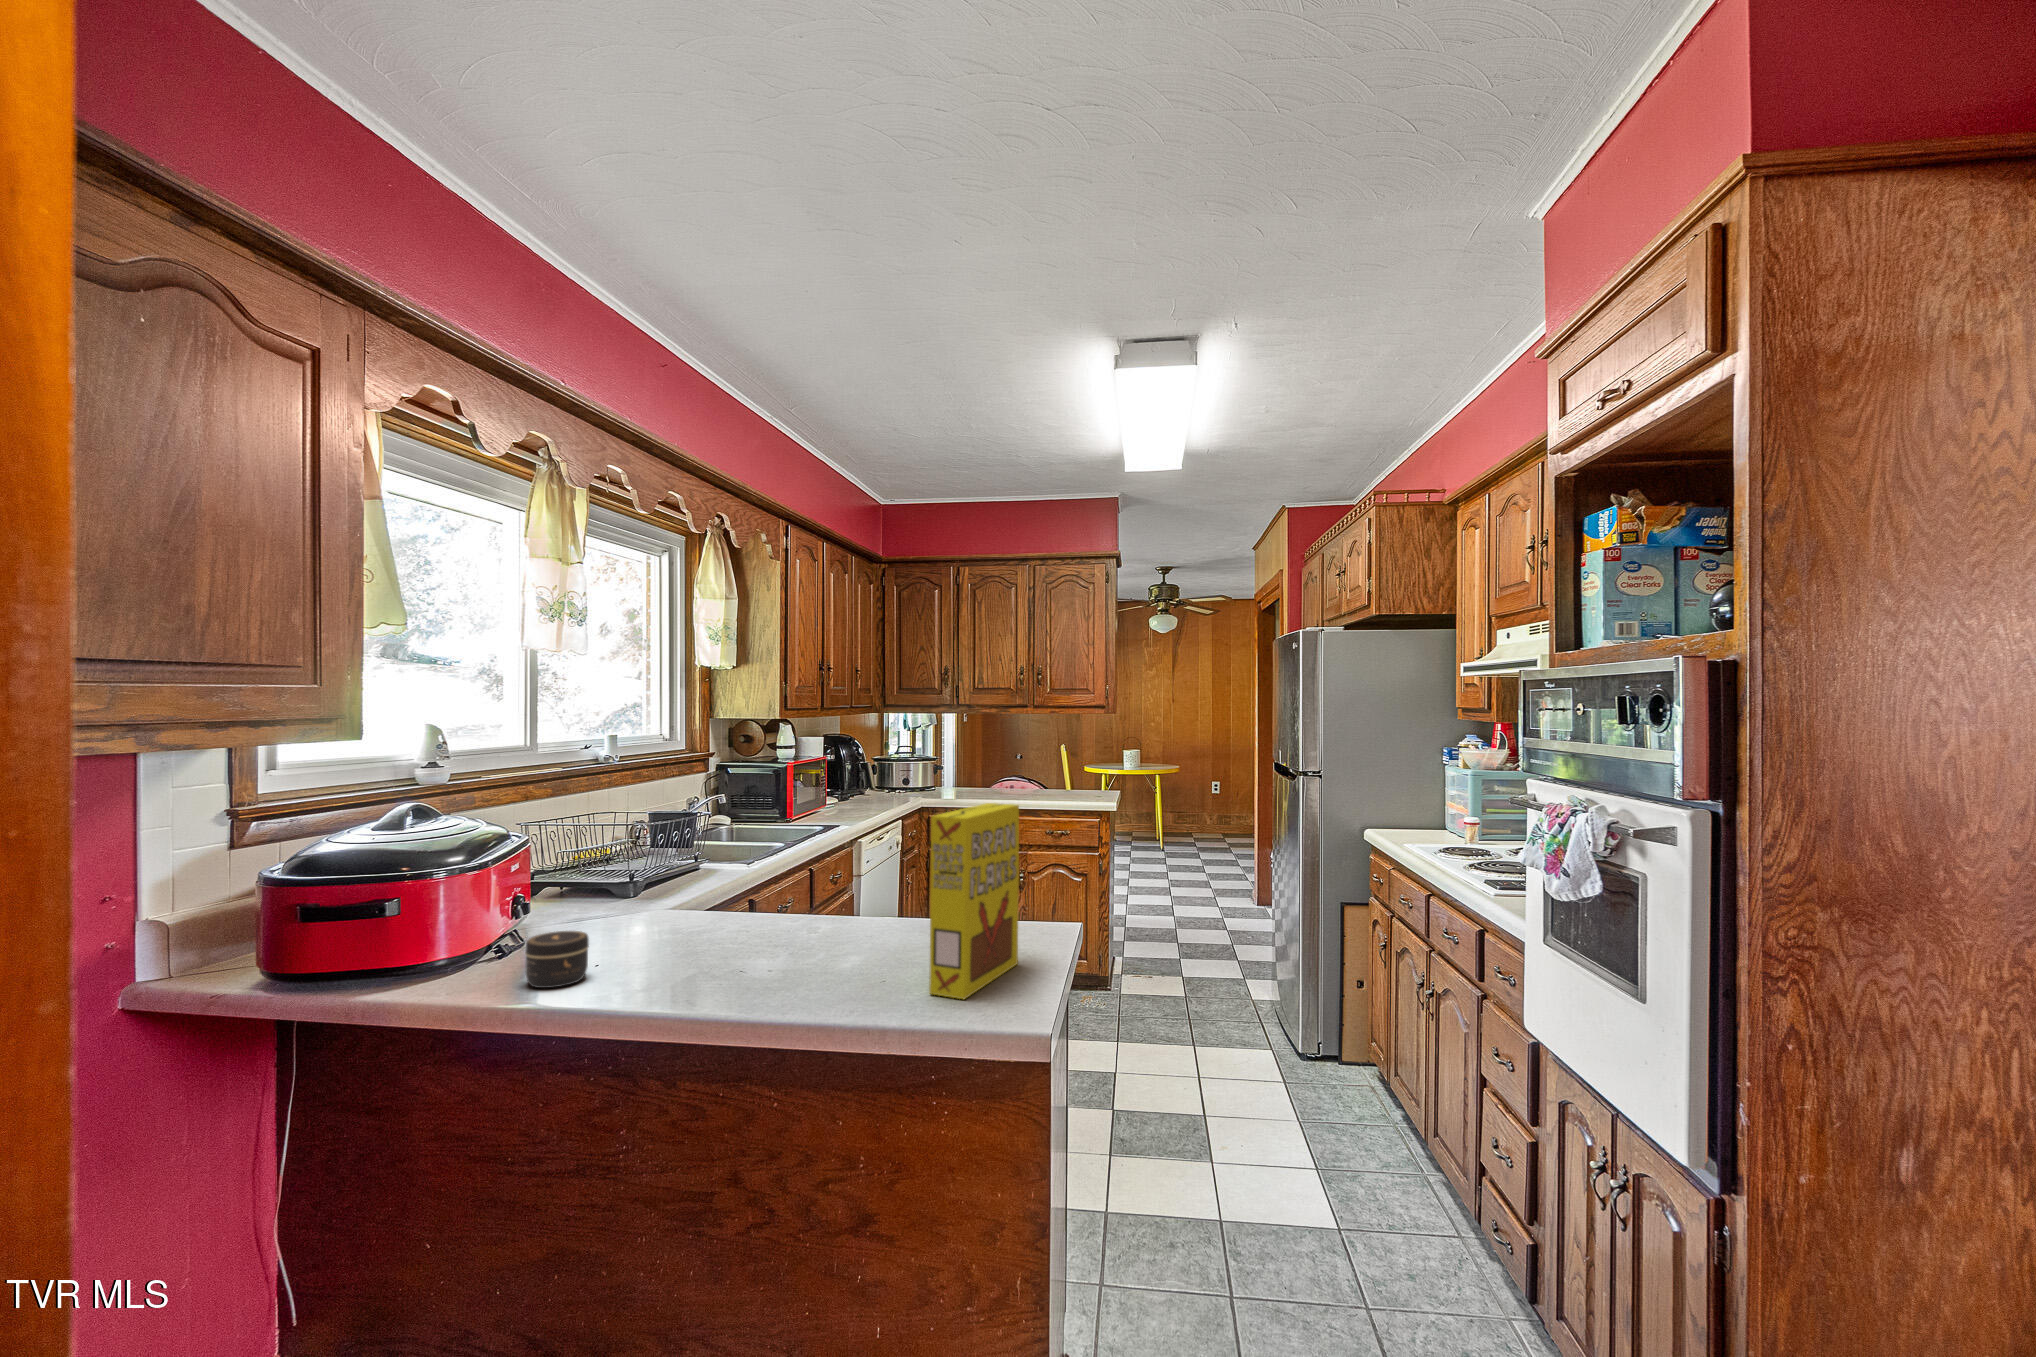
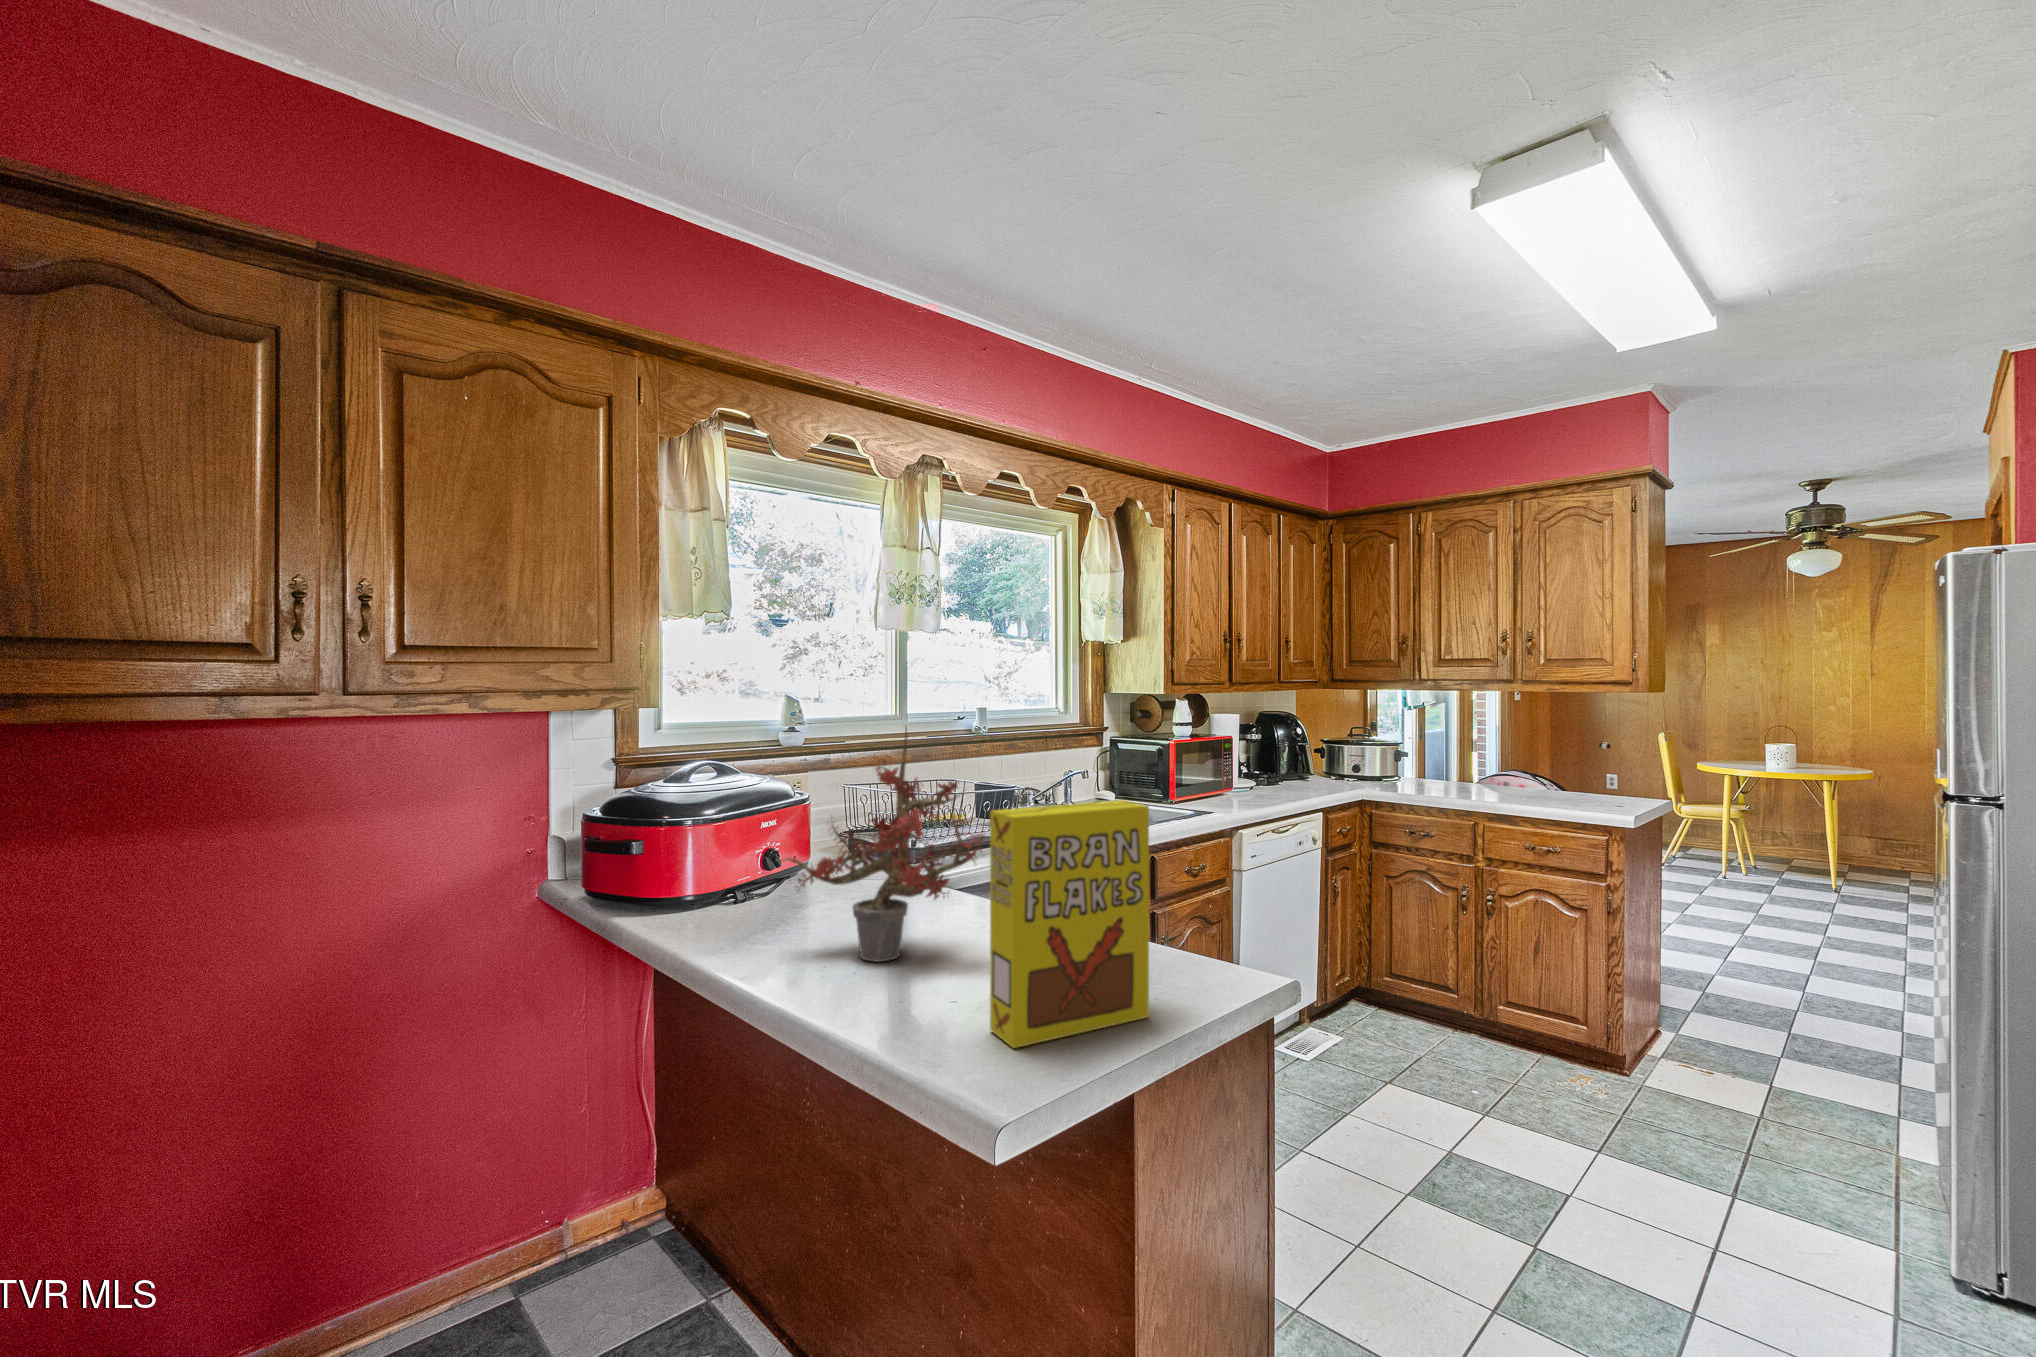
potted plant: none [637,751,855,975] -> present [781,727,985,962]
jar: present [525,931,589,988] -> none [713,888,768,940]

